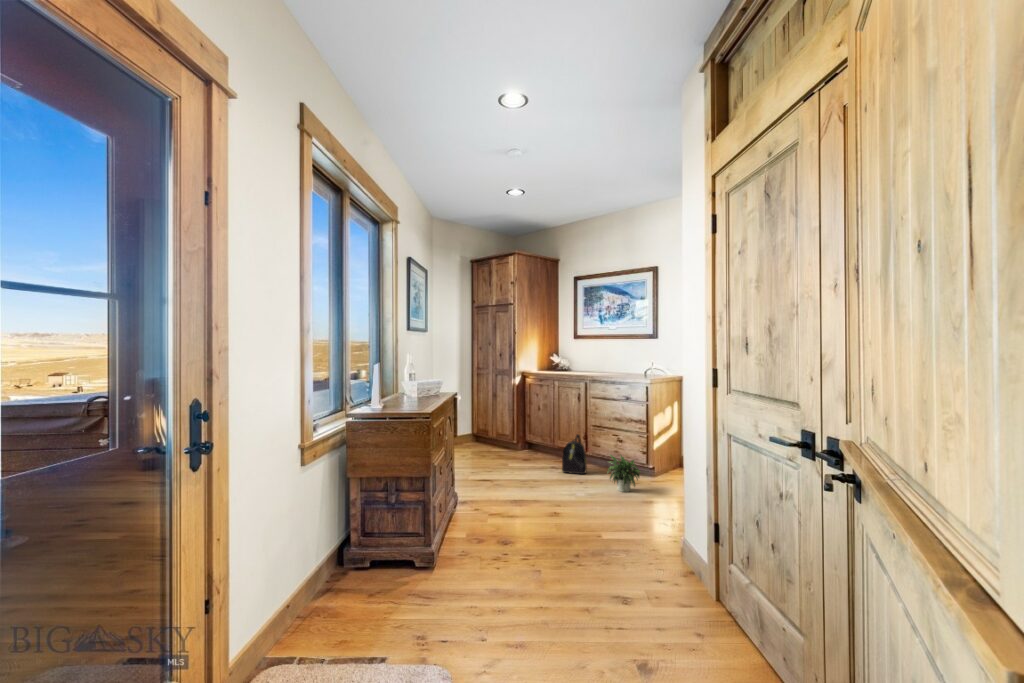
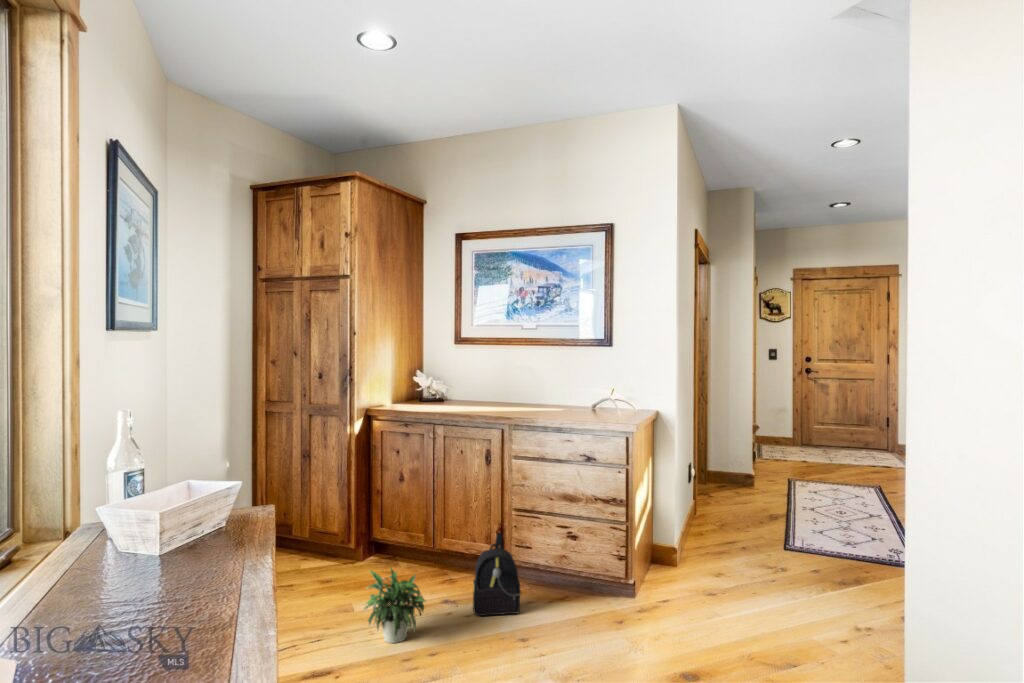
potted plant: present [608,455,640,492] -> present [364,568,426,643]

